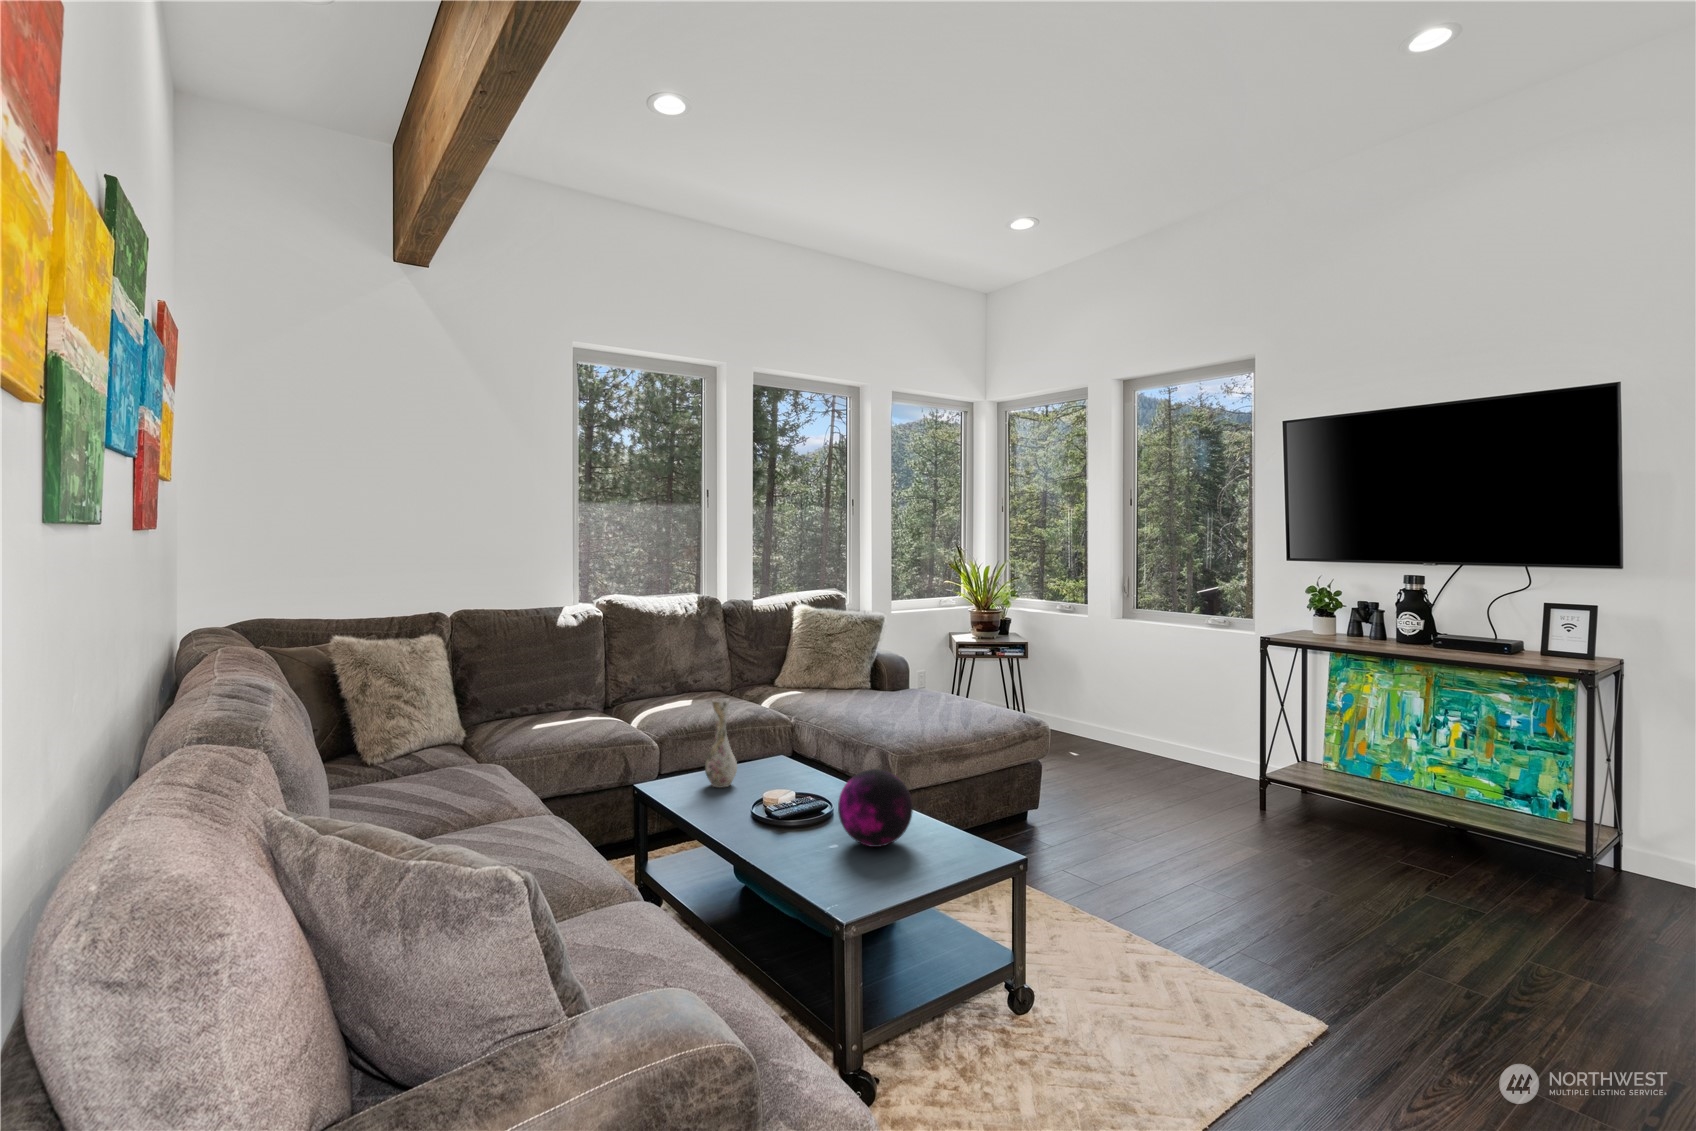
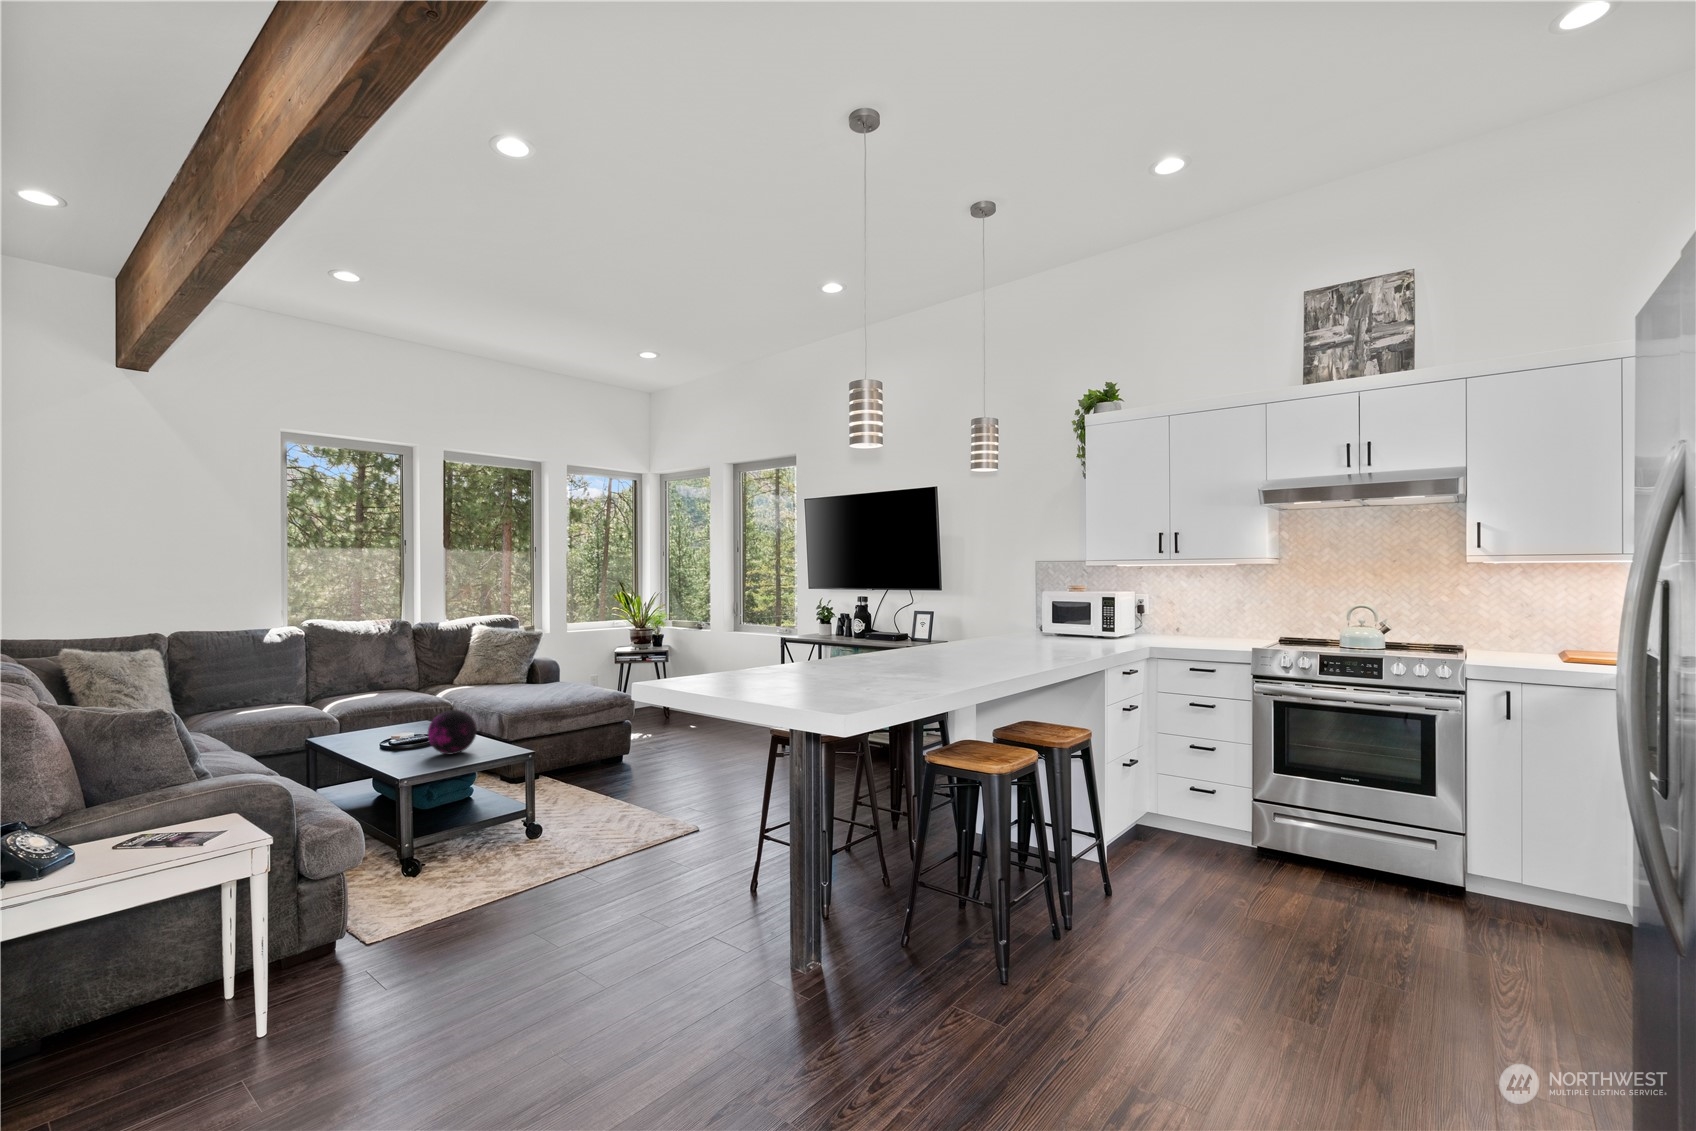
vase: present [705,698,737,788] -> none [358,679,382,737]

